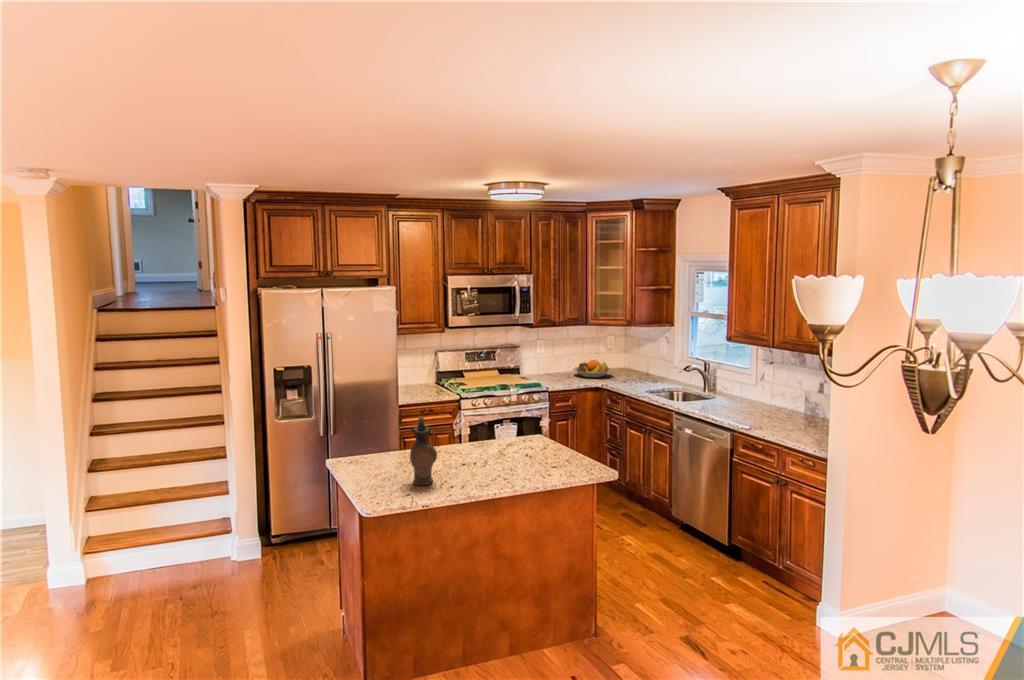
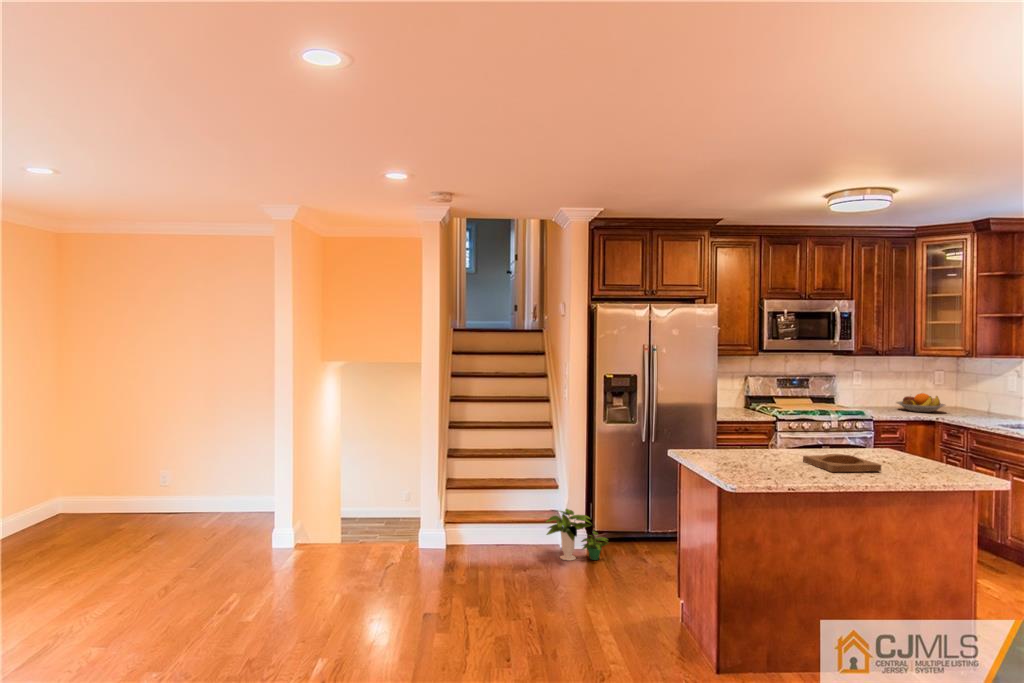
ceramic pitcher: present [410,416,437,485] -> none [767,406,796,473]
tray: none [454,451,520,476] -> present [803,454,881,472]
potted plant: none [207,519,284,577] -> present [546,509,608,560]

